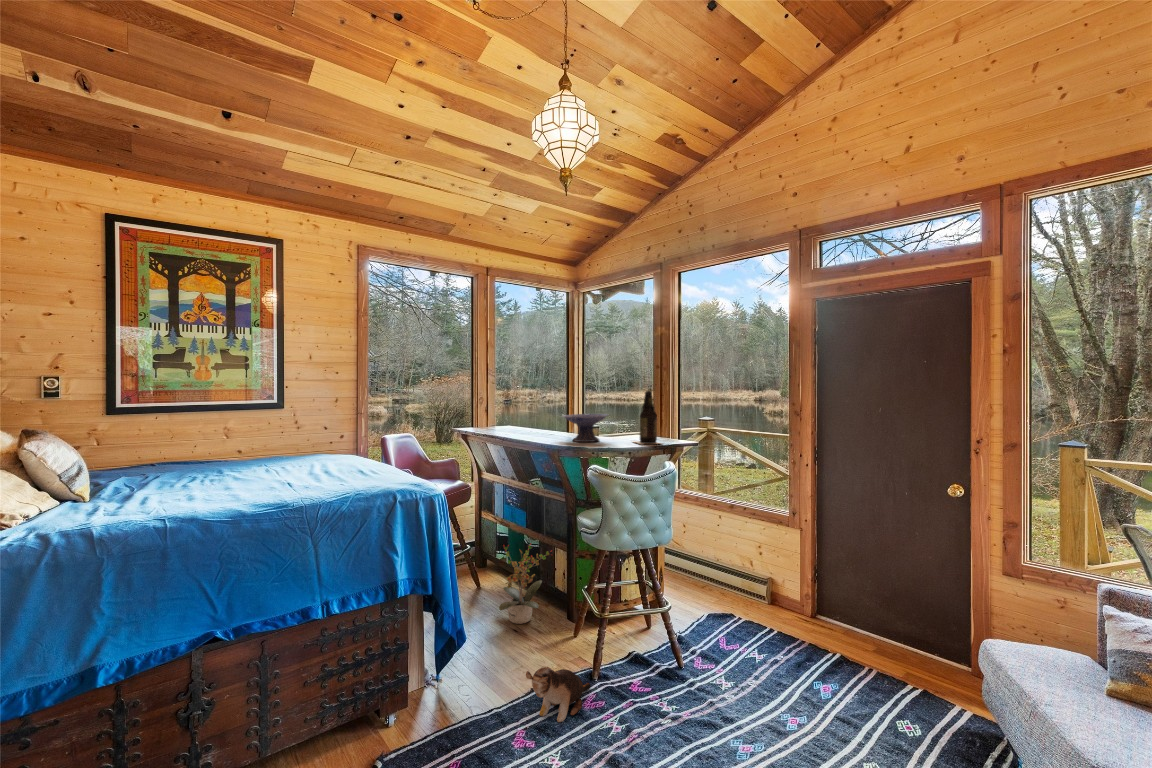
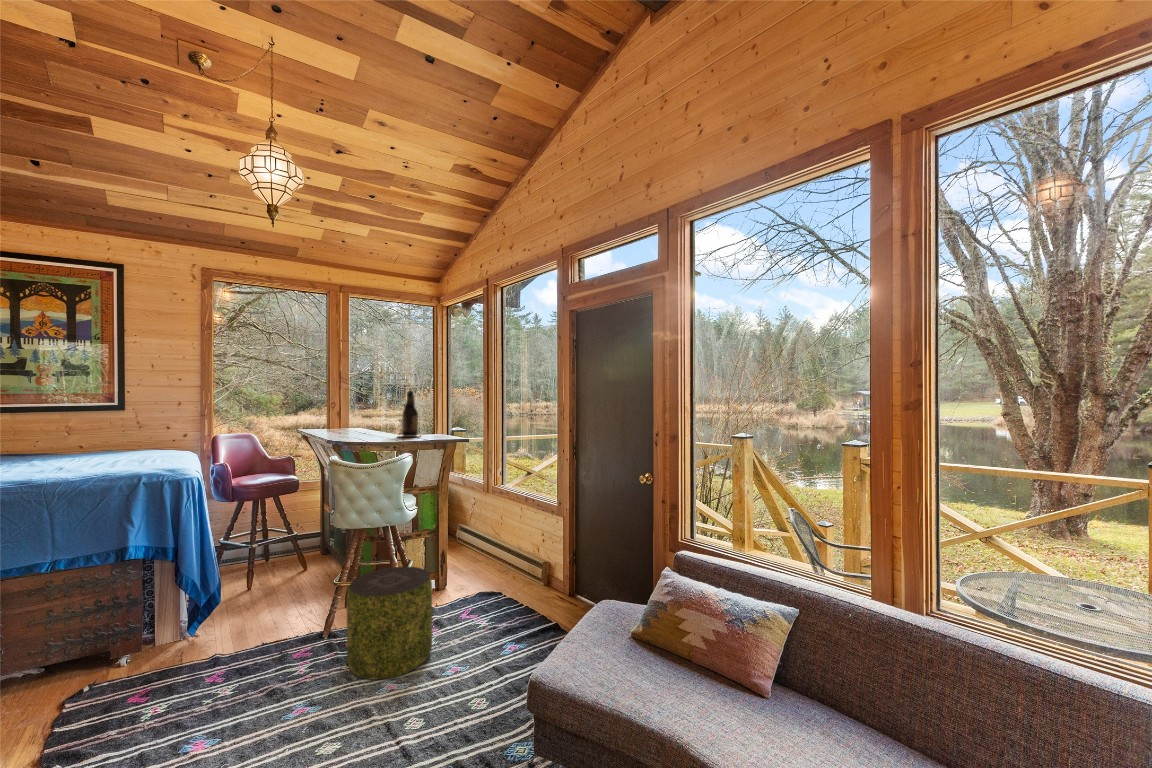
decorative bowl: present [563,414,608,442] -> none [339,411,383,436]
potted plant: present [499,543,552,624] -> none [285,524,346,593]
pouf: none [654,597,751,737] -> present [347,566,432,680]
plush toy: present [526,667,590,722] -> none [225,621,314,667]

